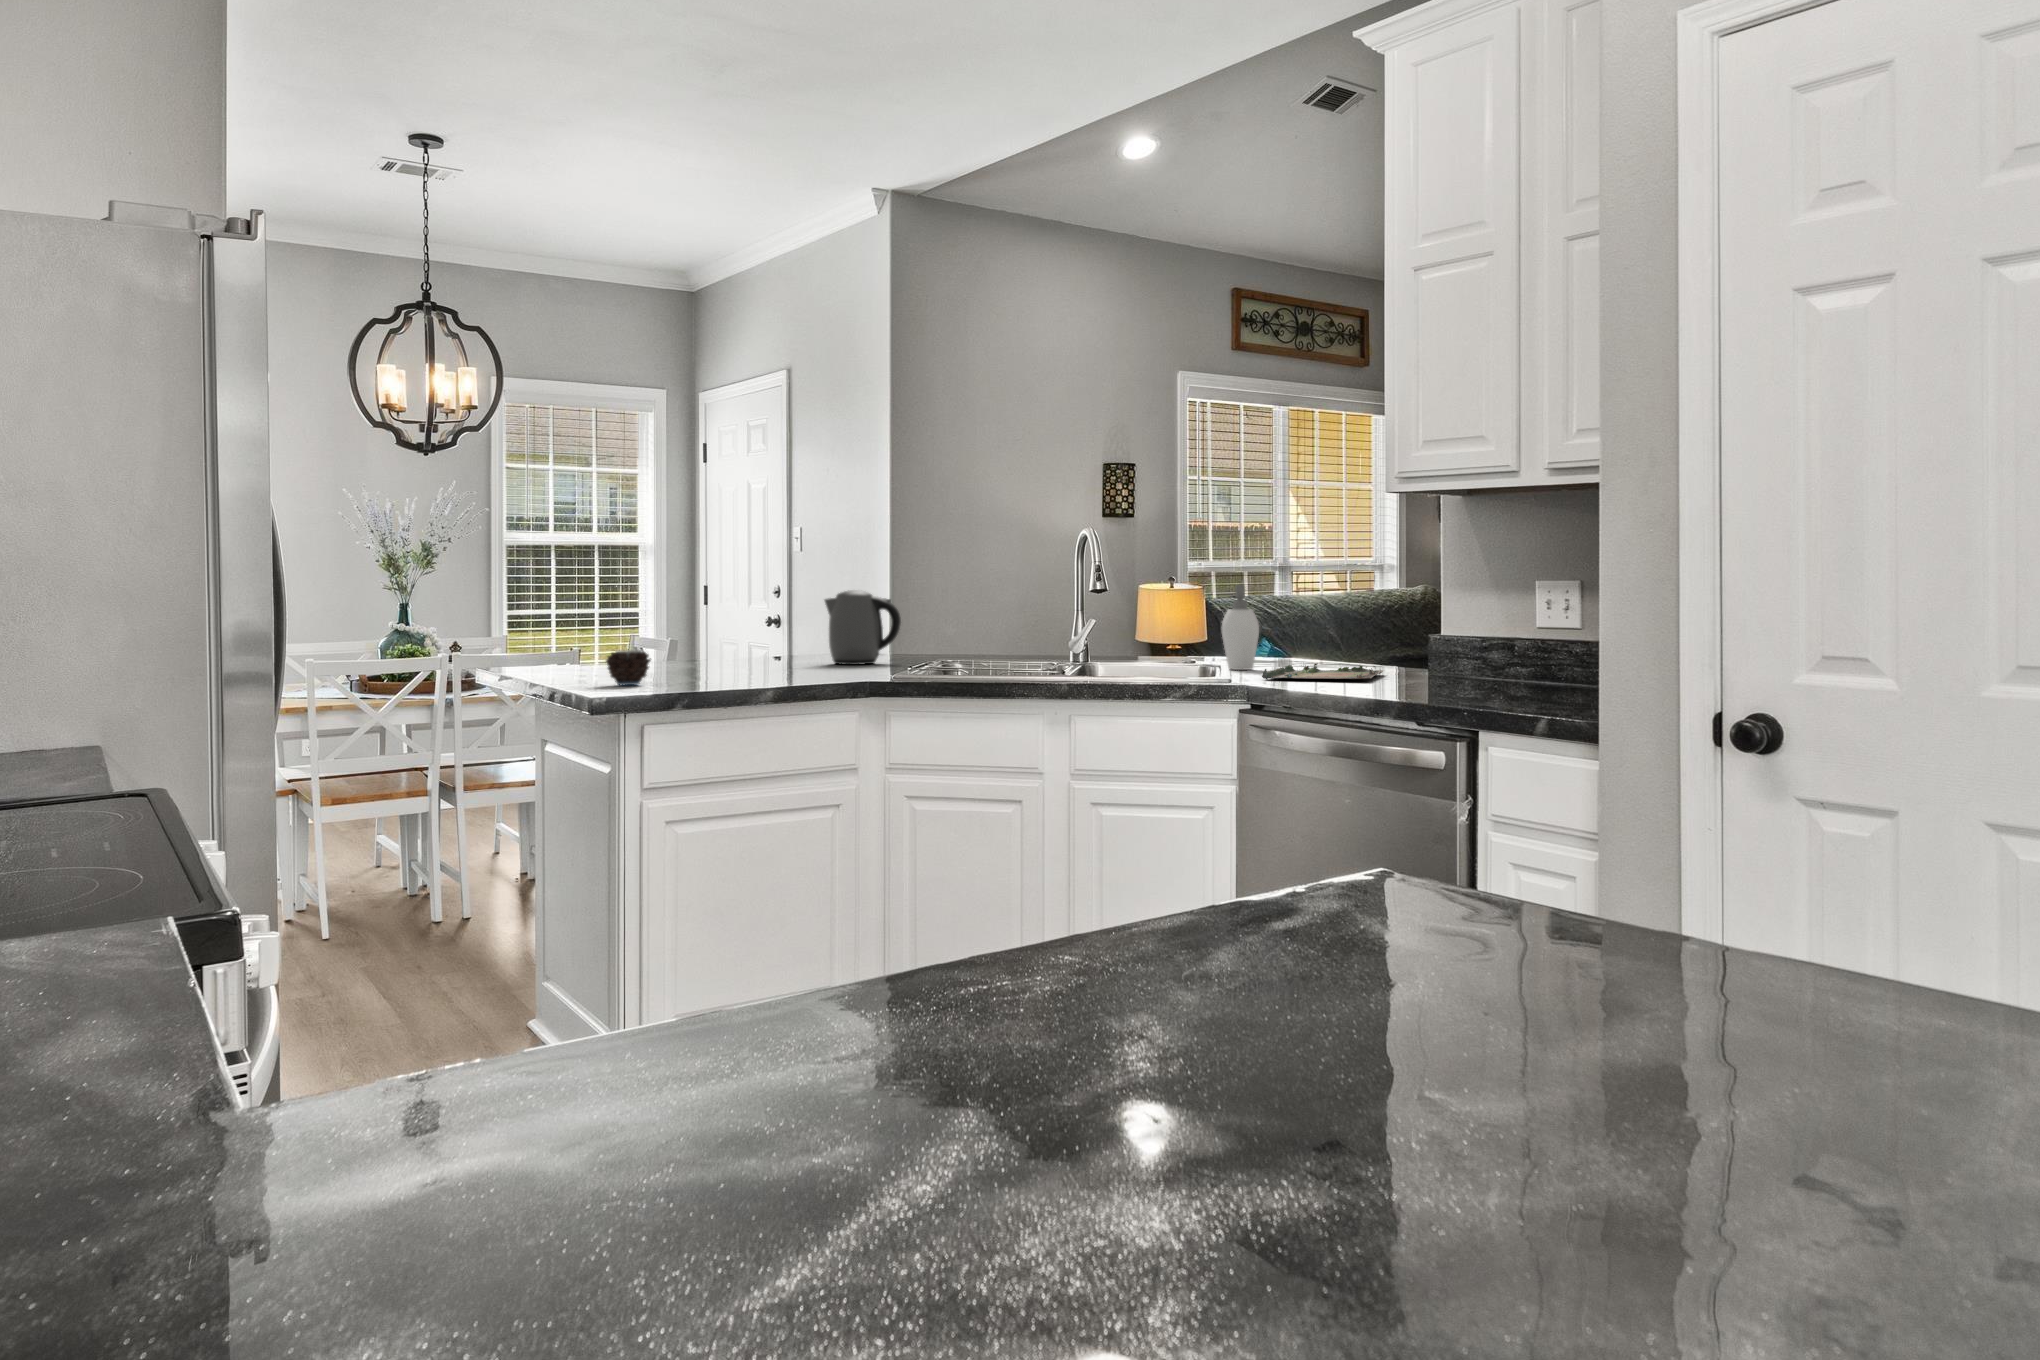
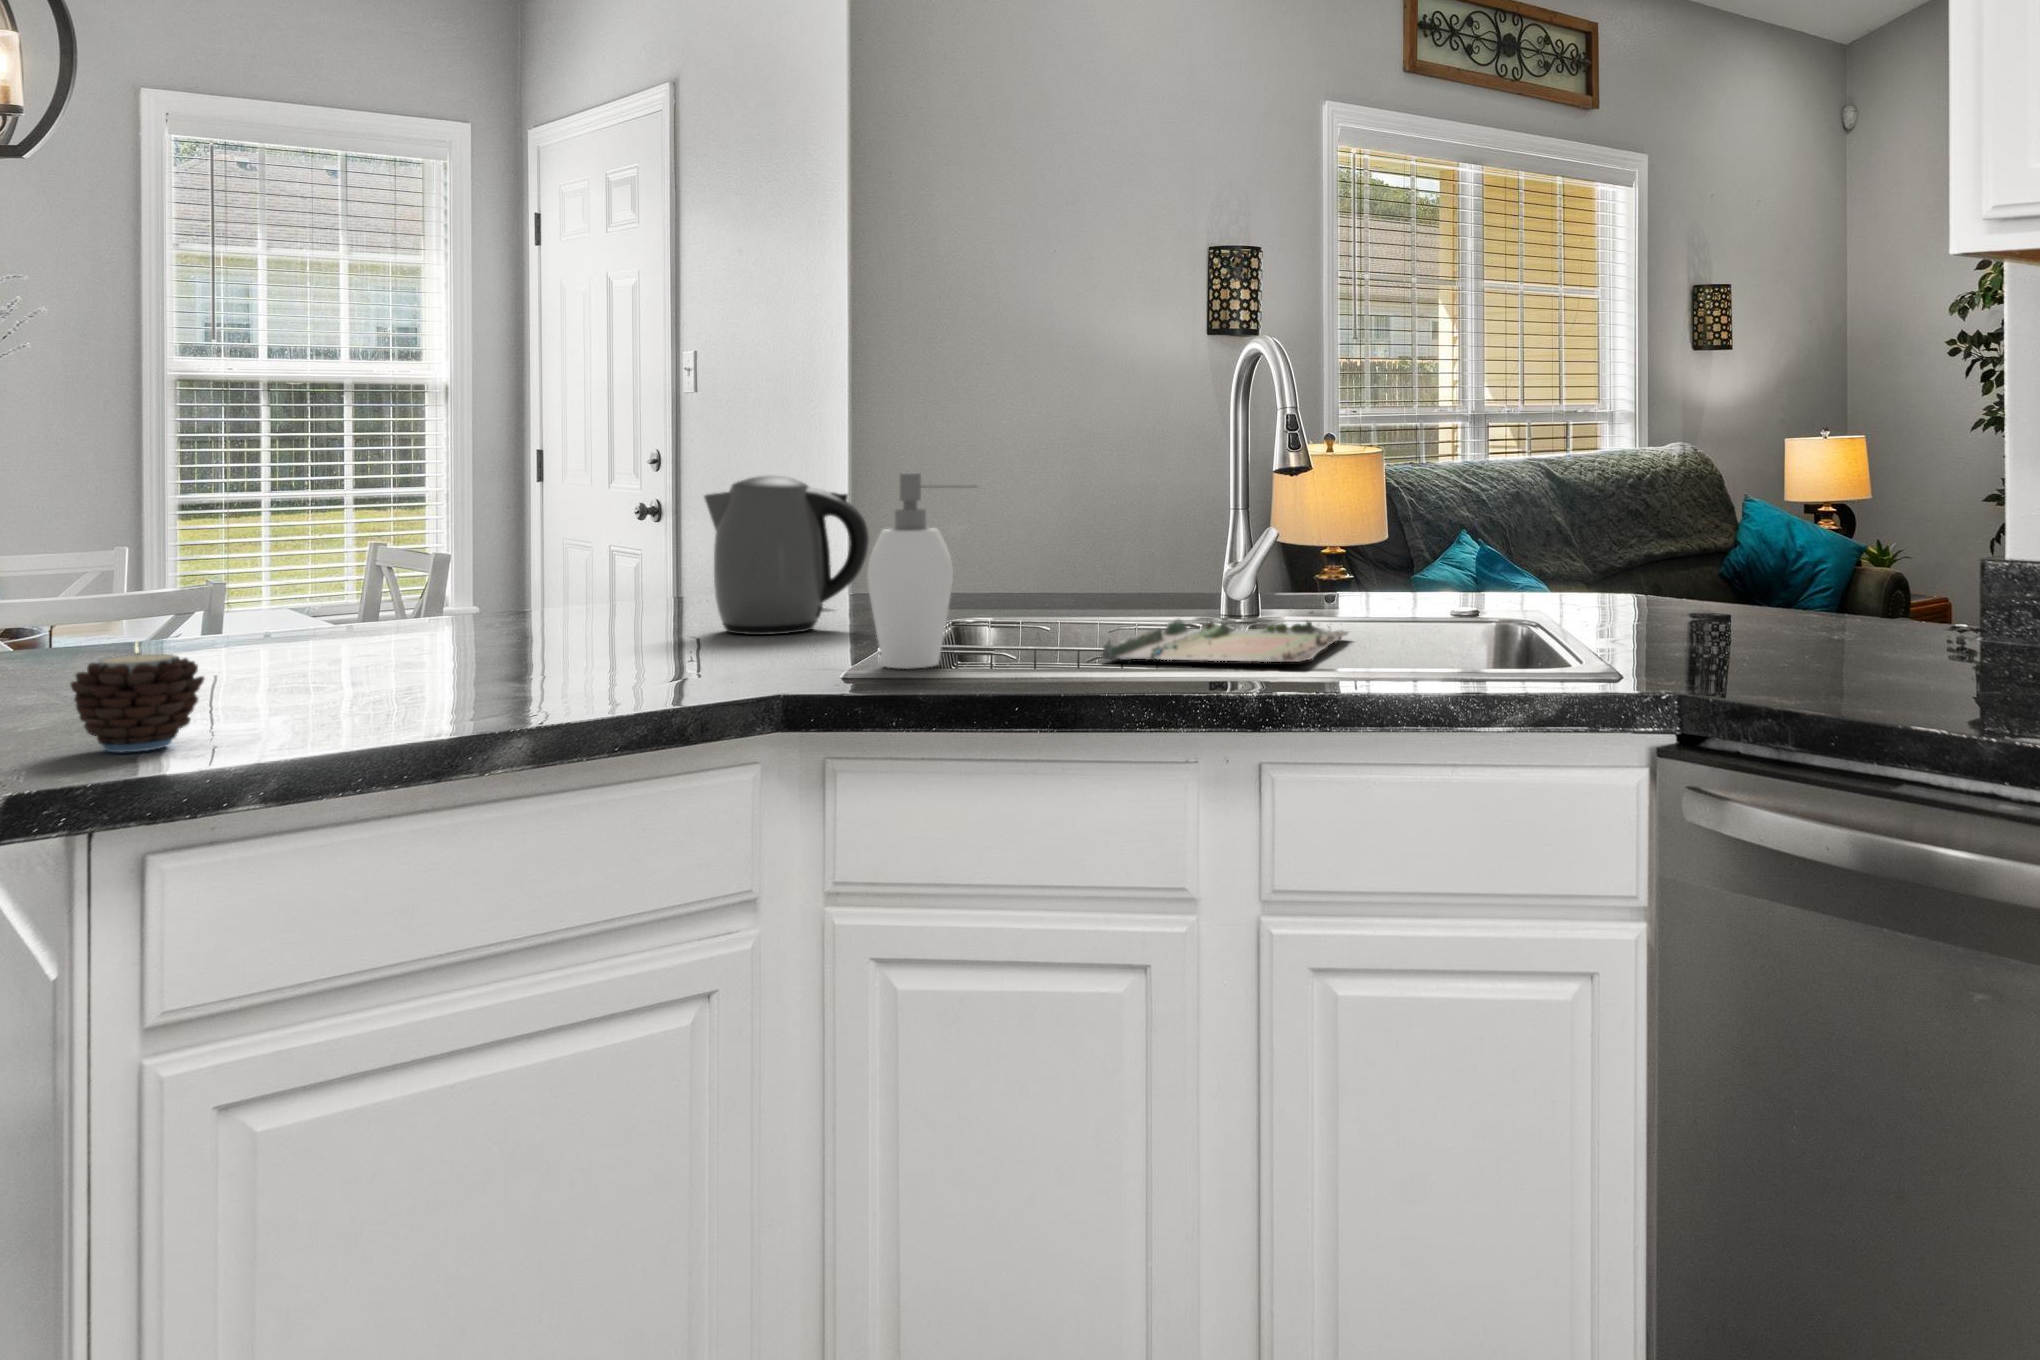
soap dispenser: present [1221,585,1259,670] -> present [867,473,976,668]
tray: present [1262,660,1383,680] -> present [1101,612,1348,662]

